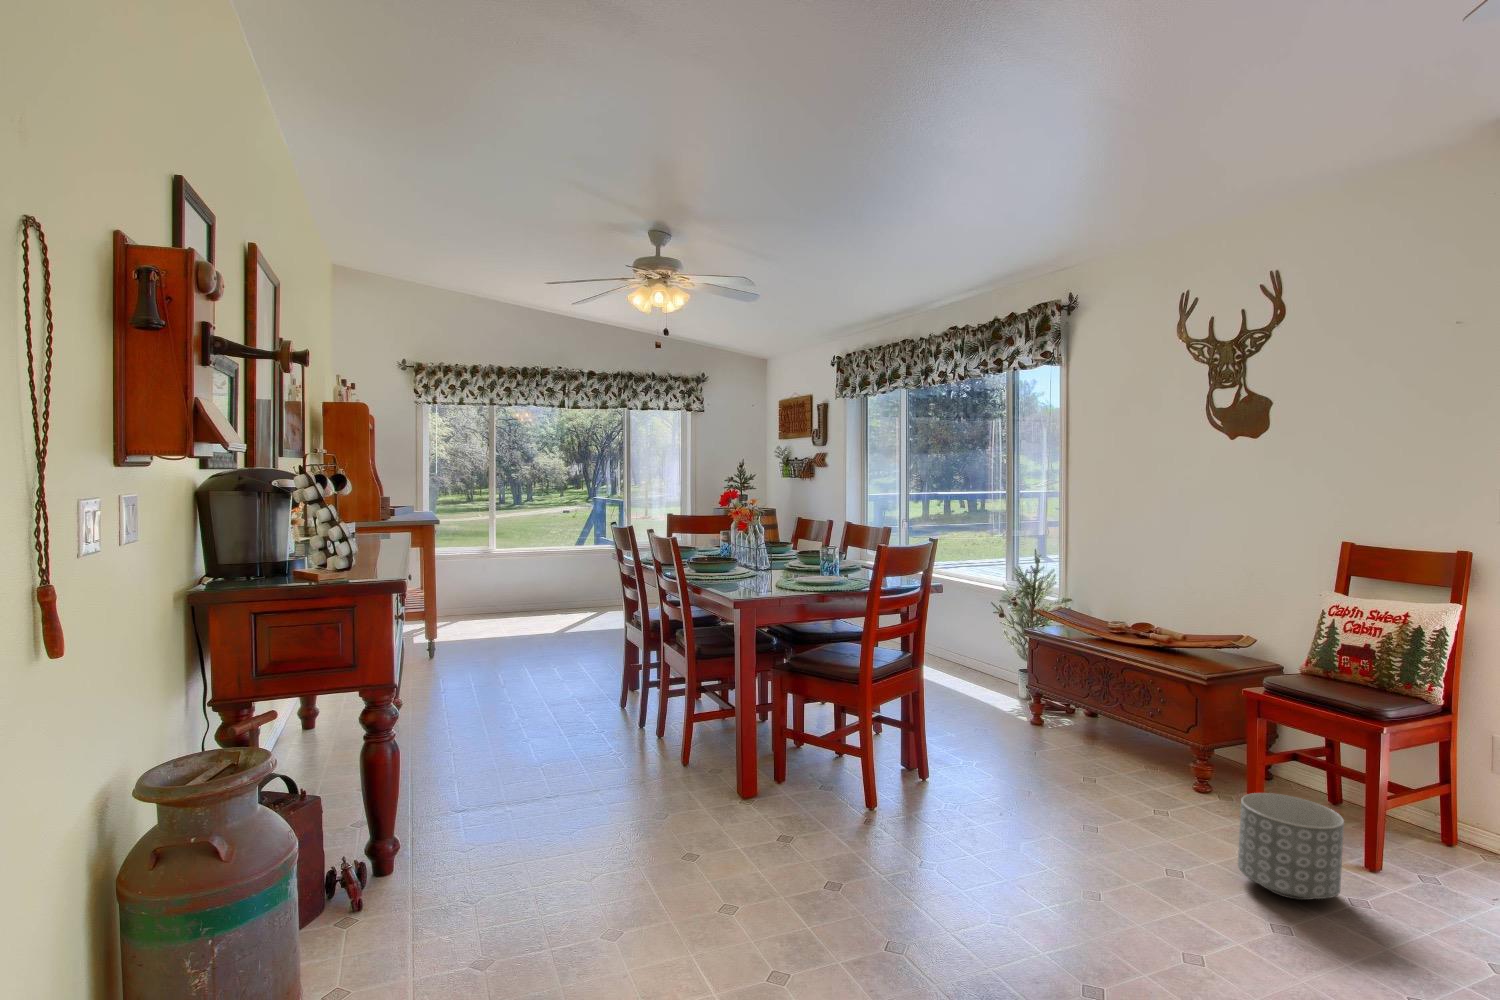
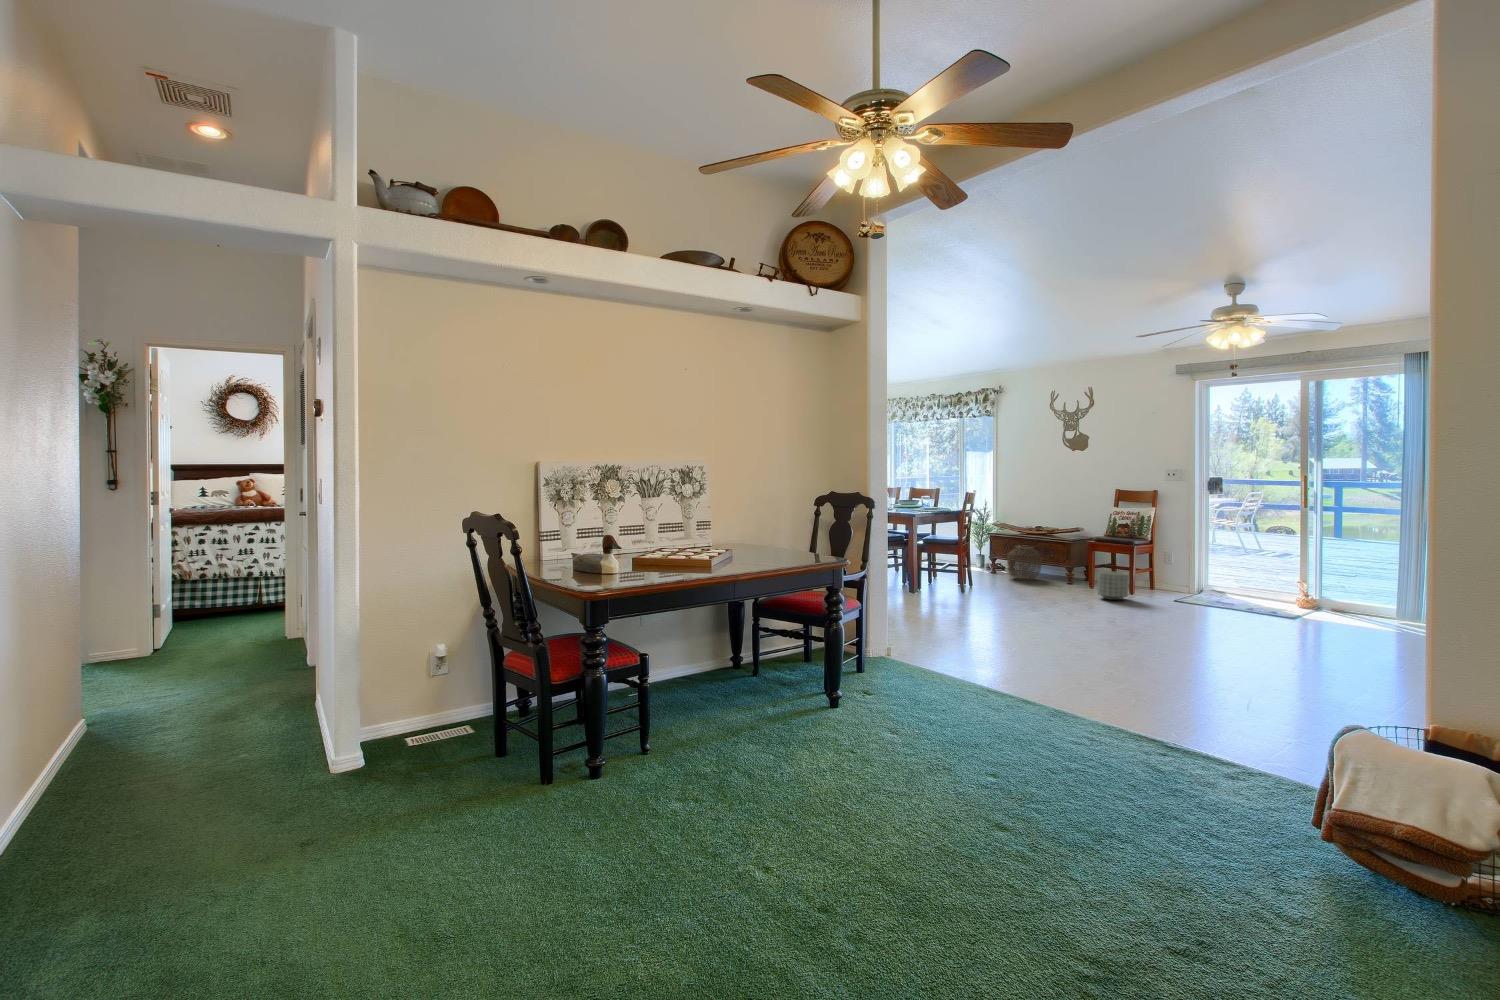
woven basket: none [1047,669,1134,762] -> present [1007,545,1042,580]

